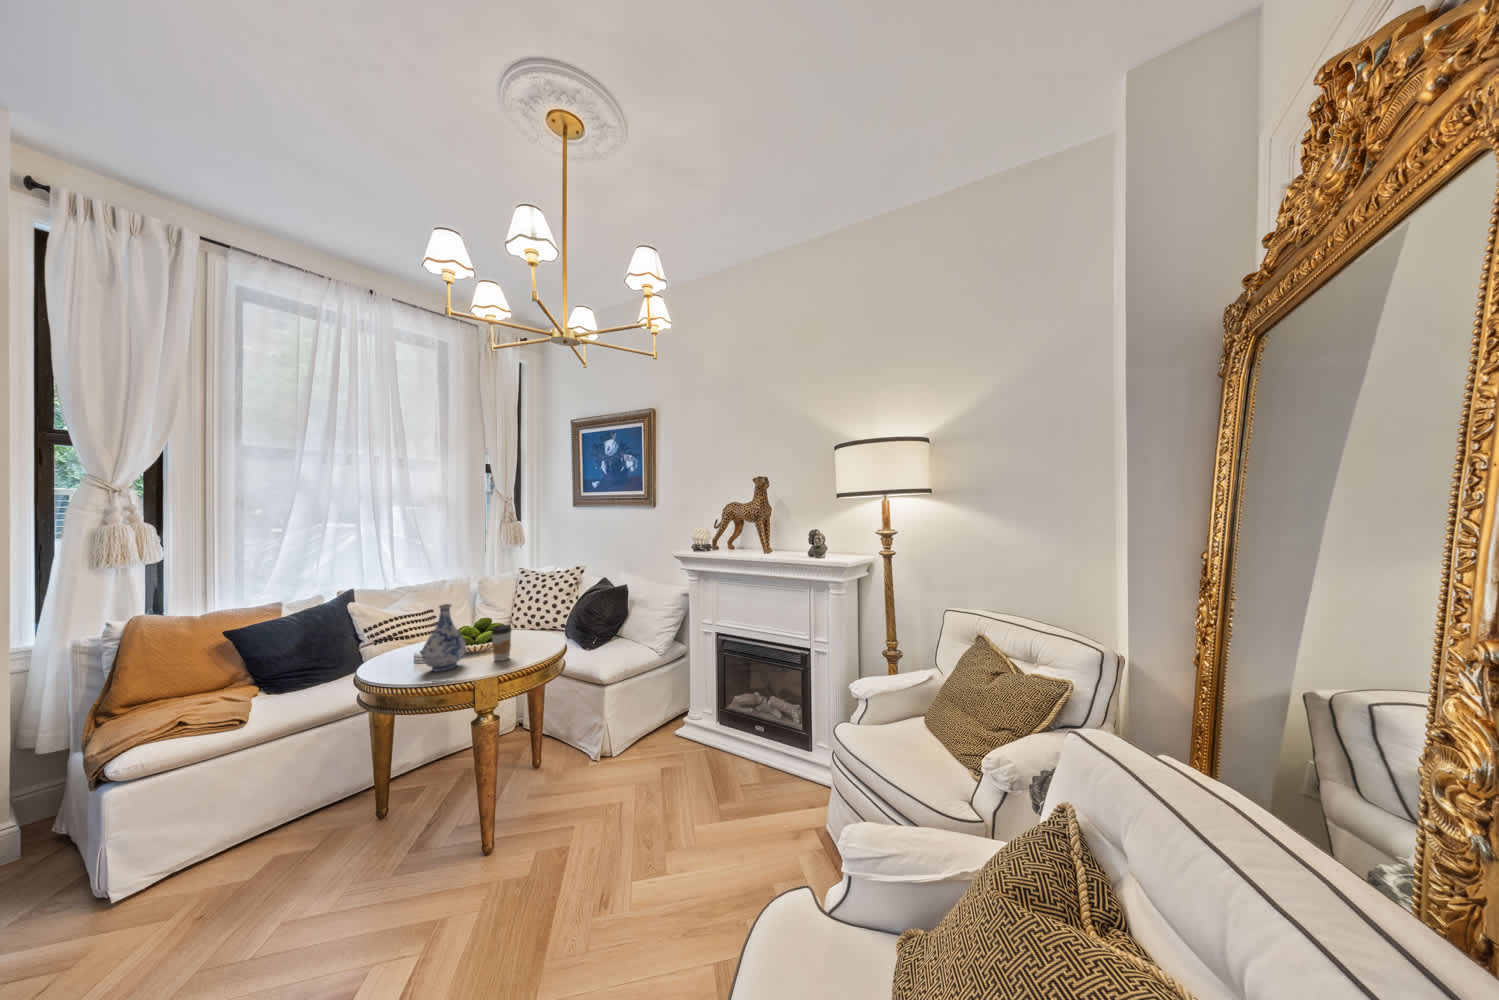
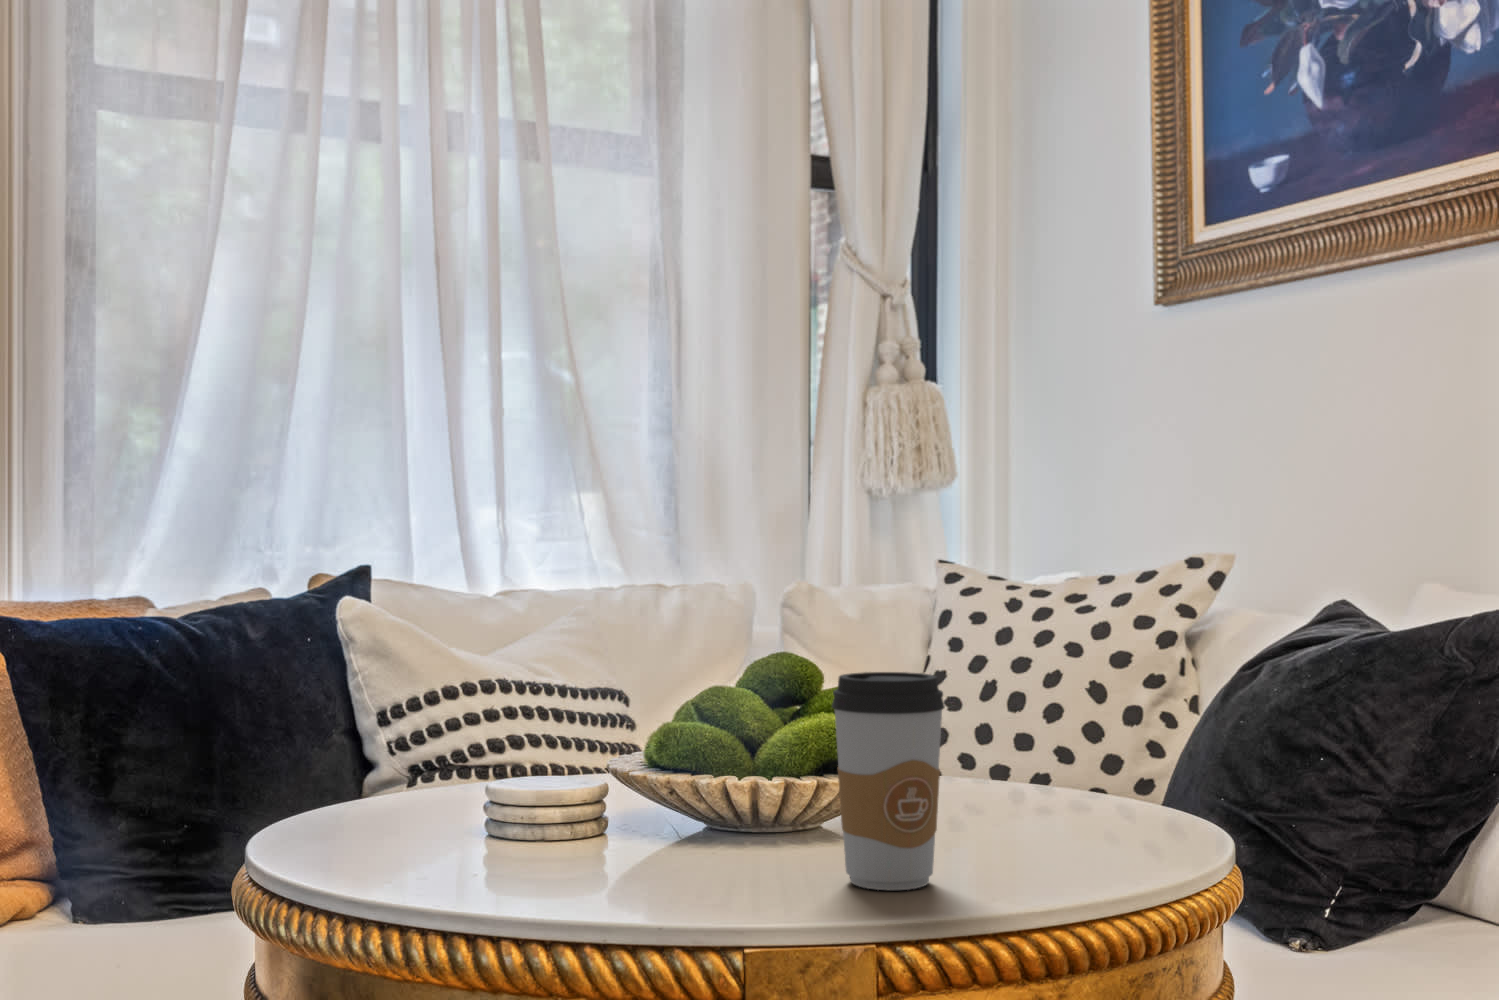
vase: present [422,604,466,672] -> none [495,505,705,884]

